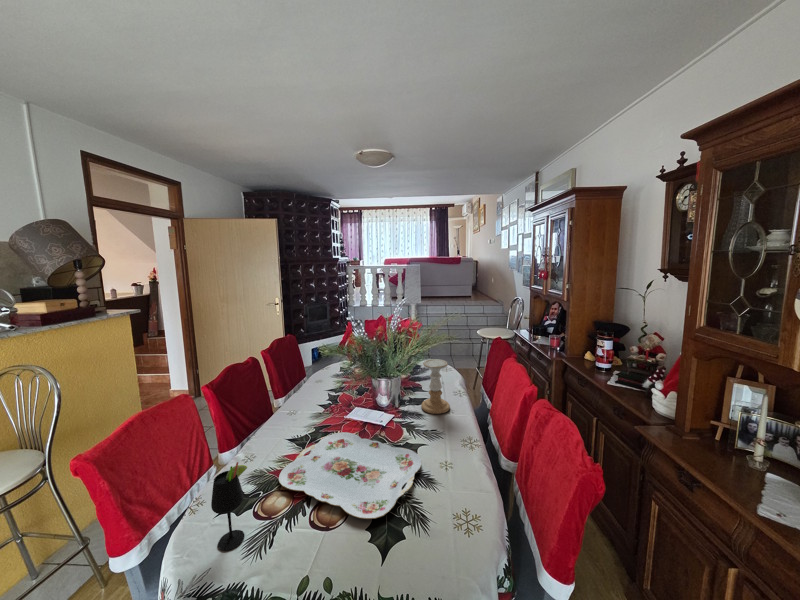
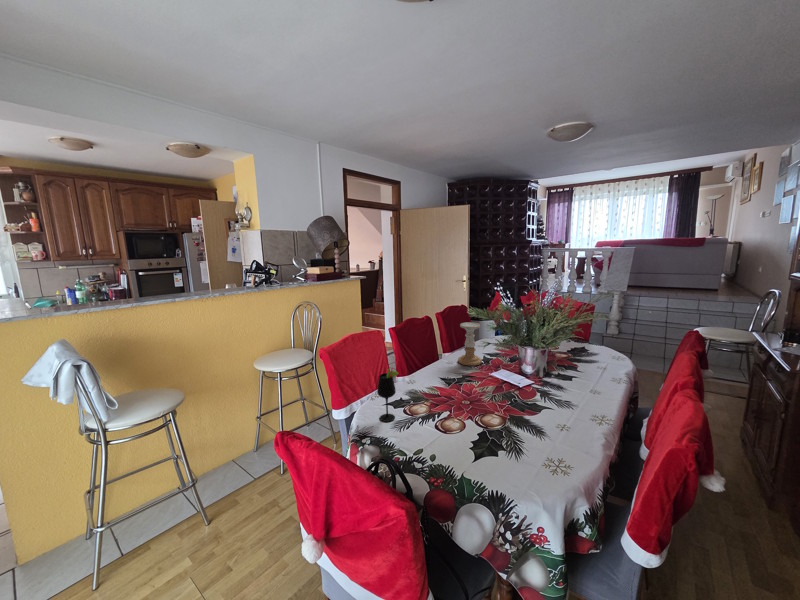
candle holder: present [421,359,450,414] -> present [458,322,482,366]
serving tray: present [279,432,421,519] -> none [424,382,540,439]

